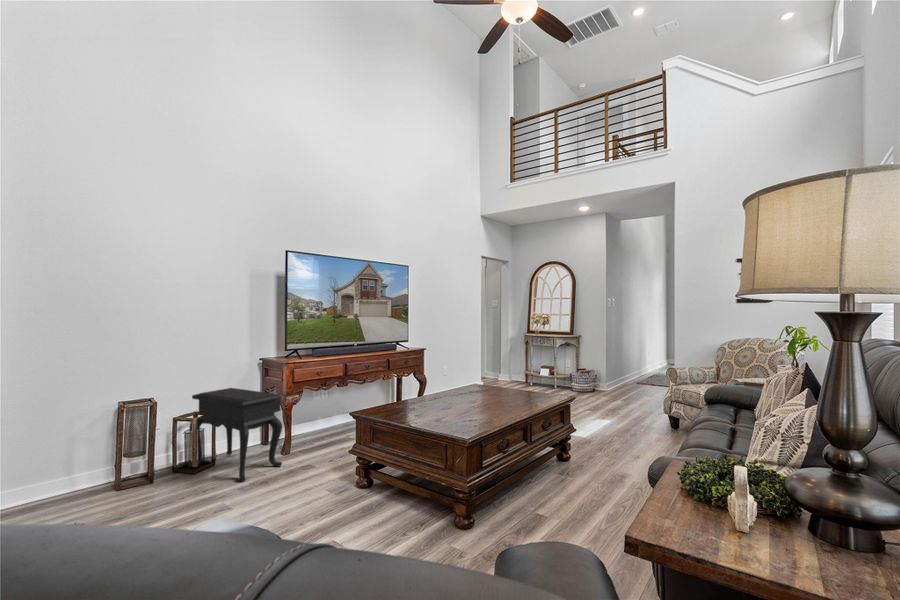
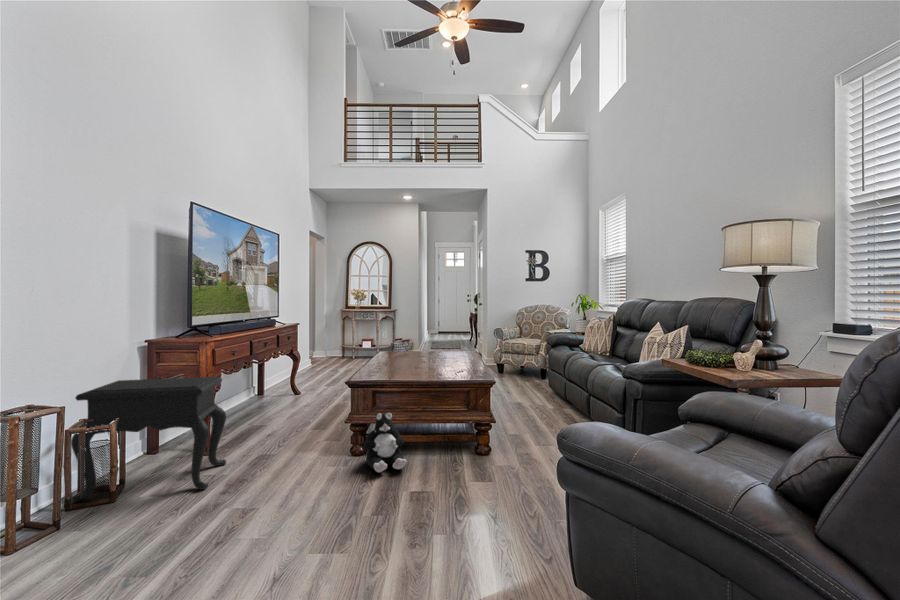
plush toy: none [338,451,385,514] -> present [363,412,407,472]

